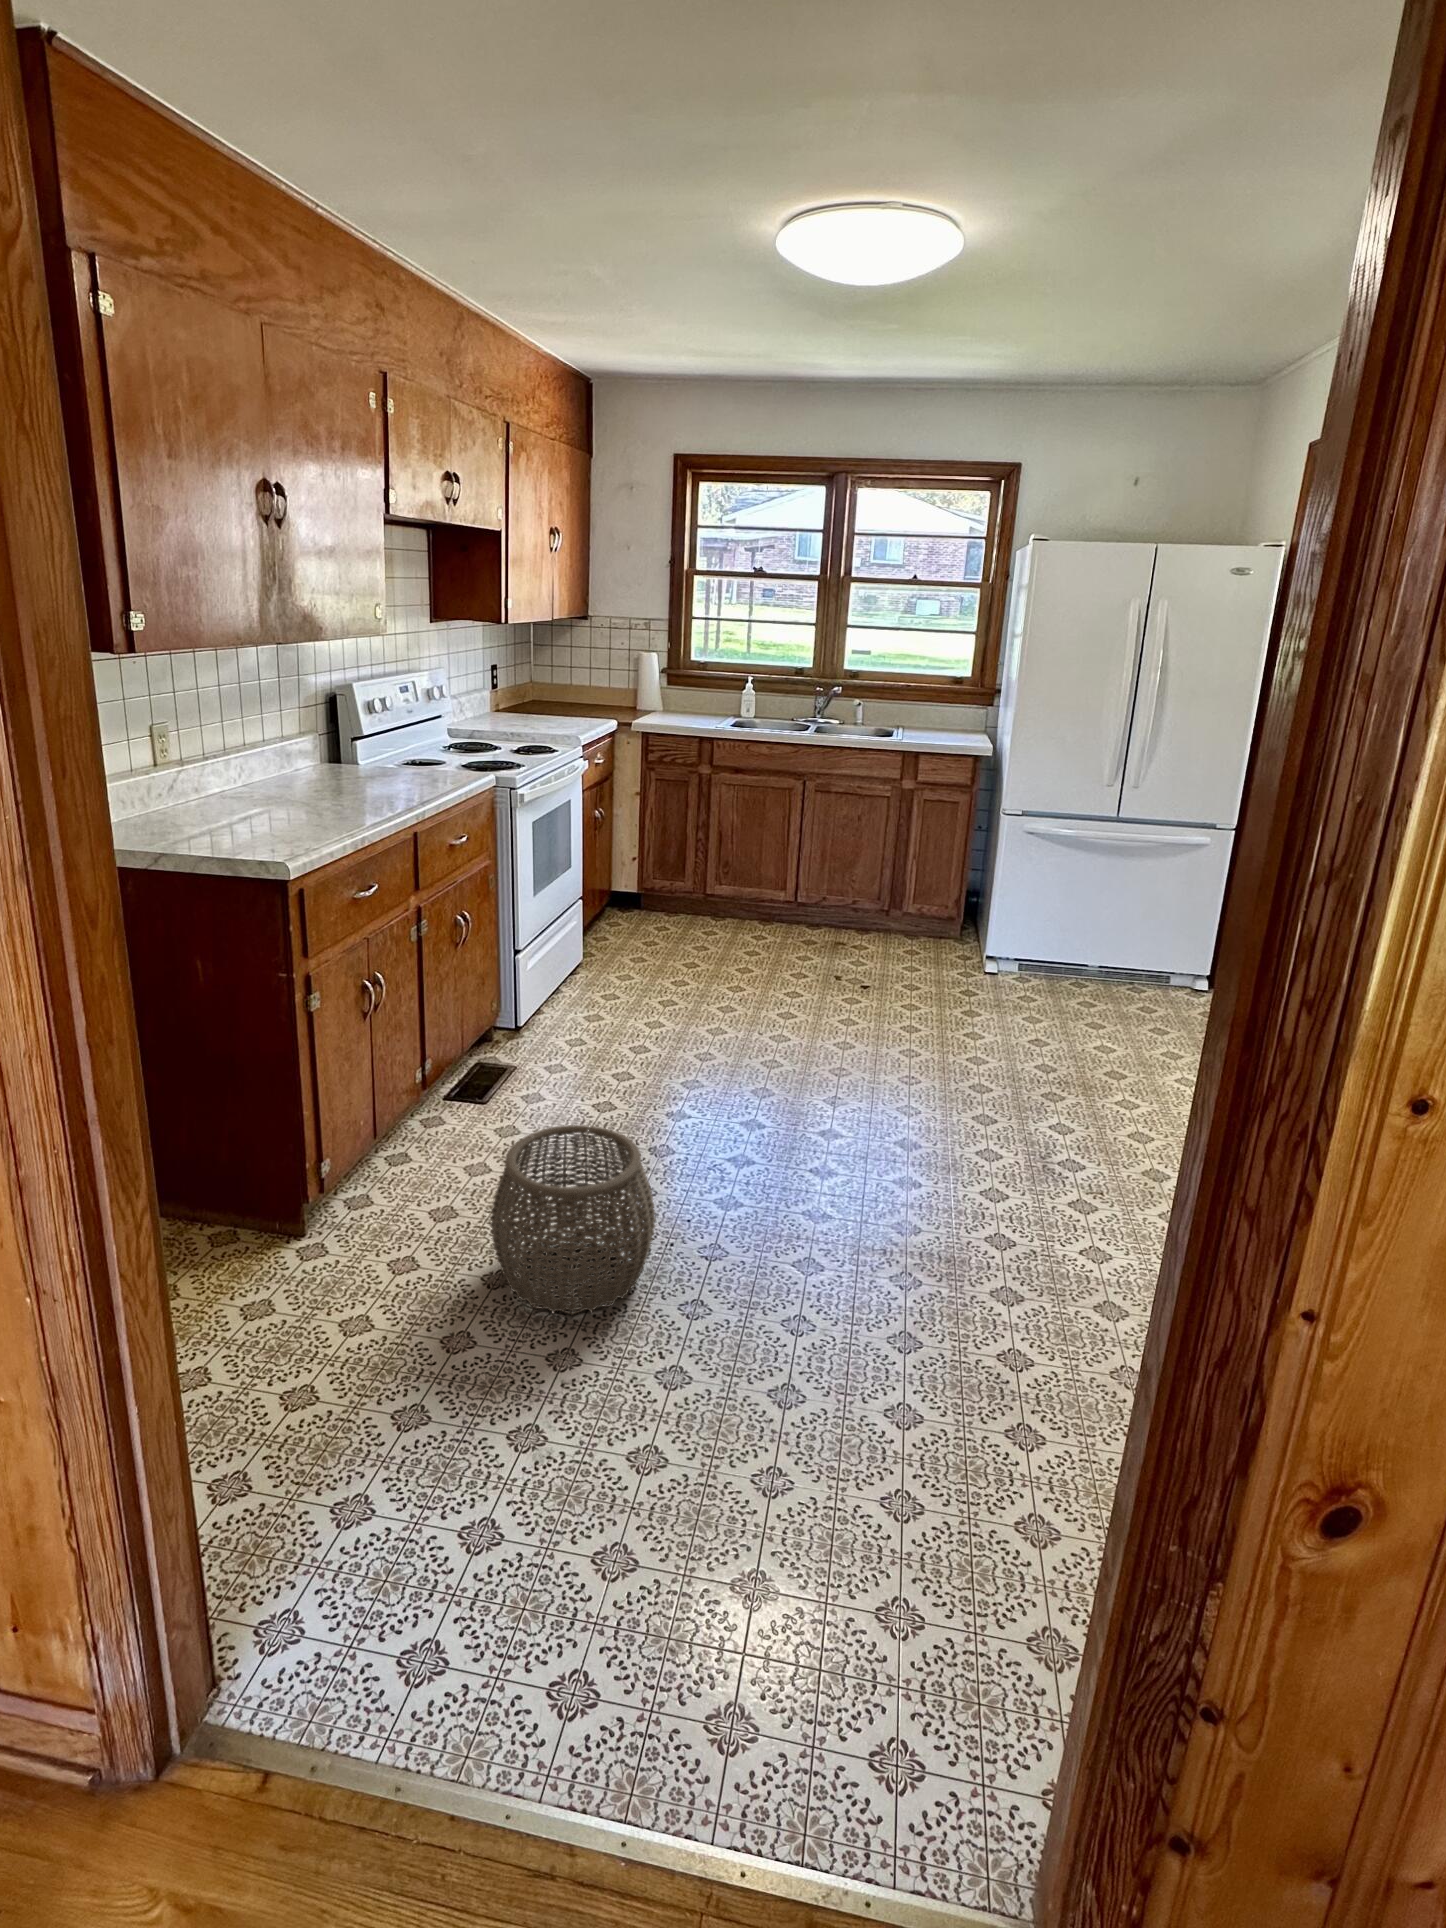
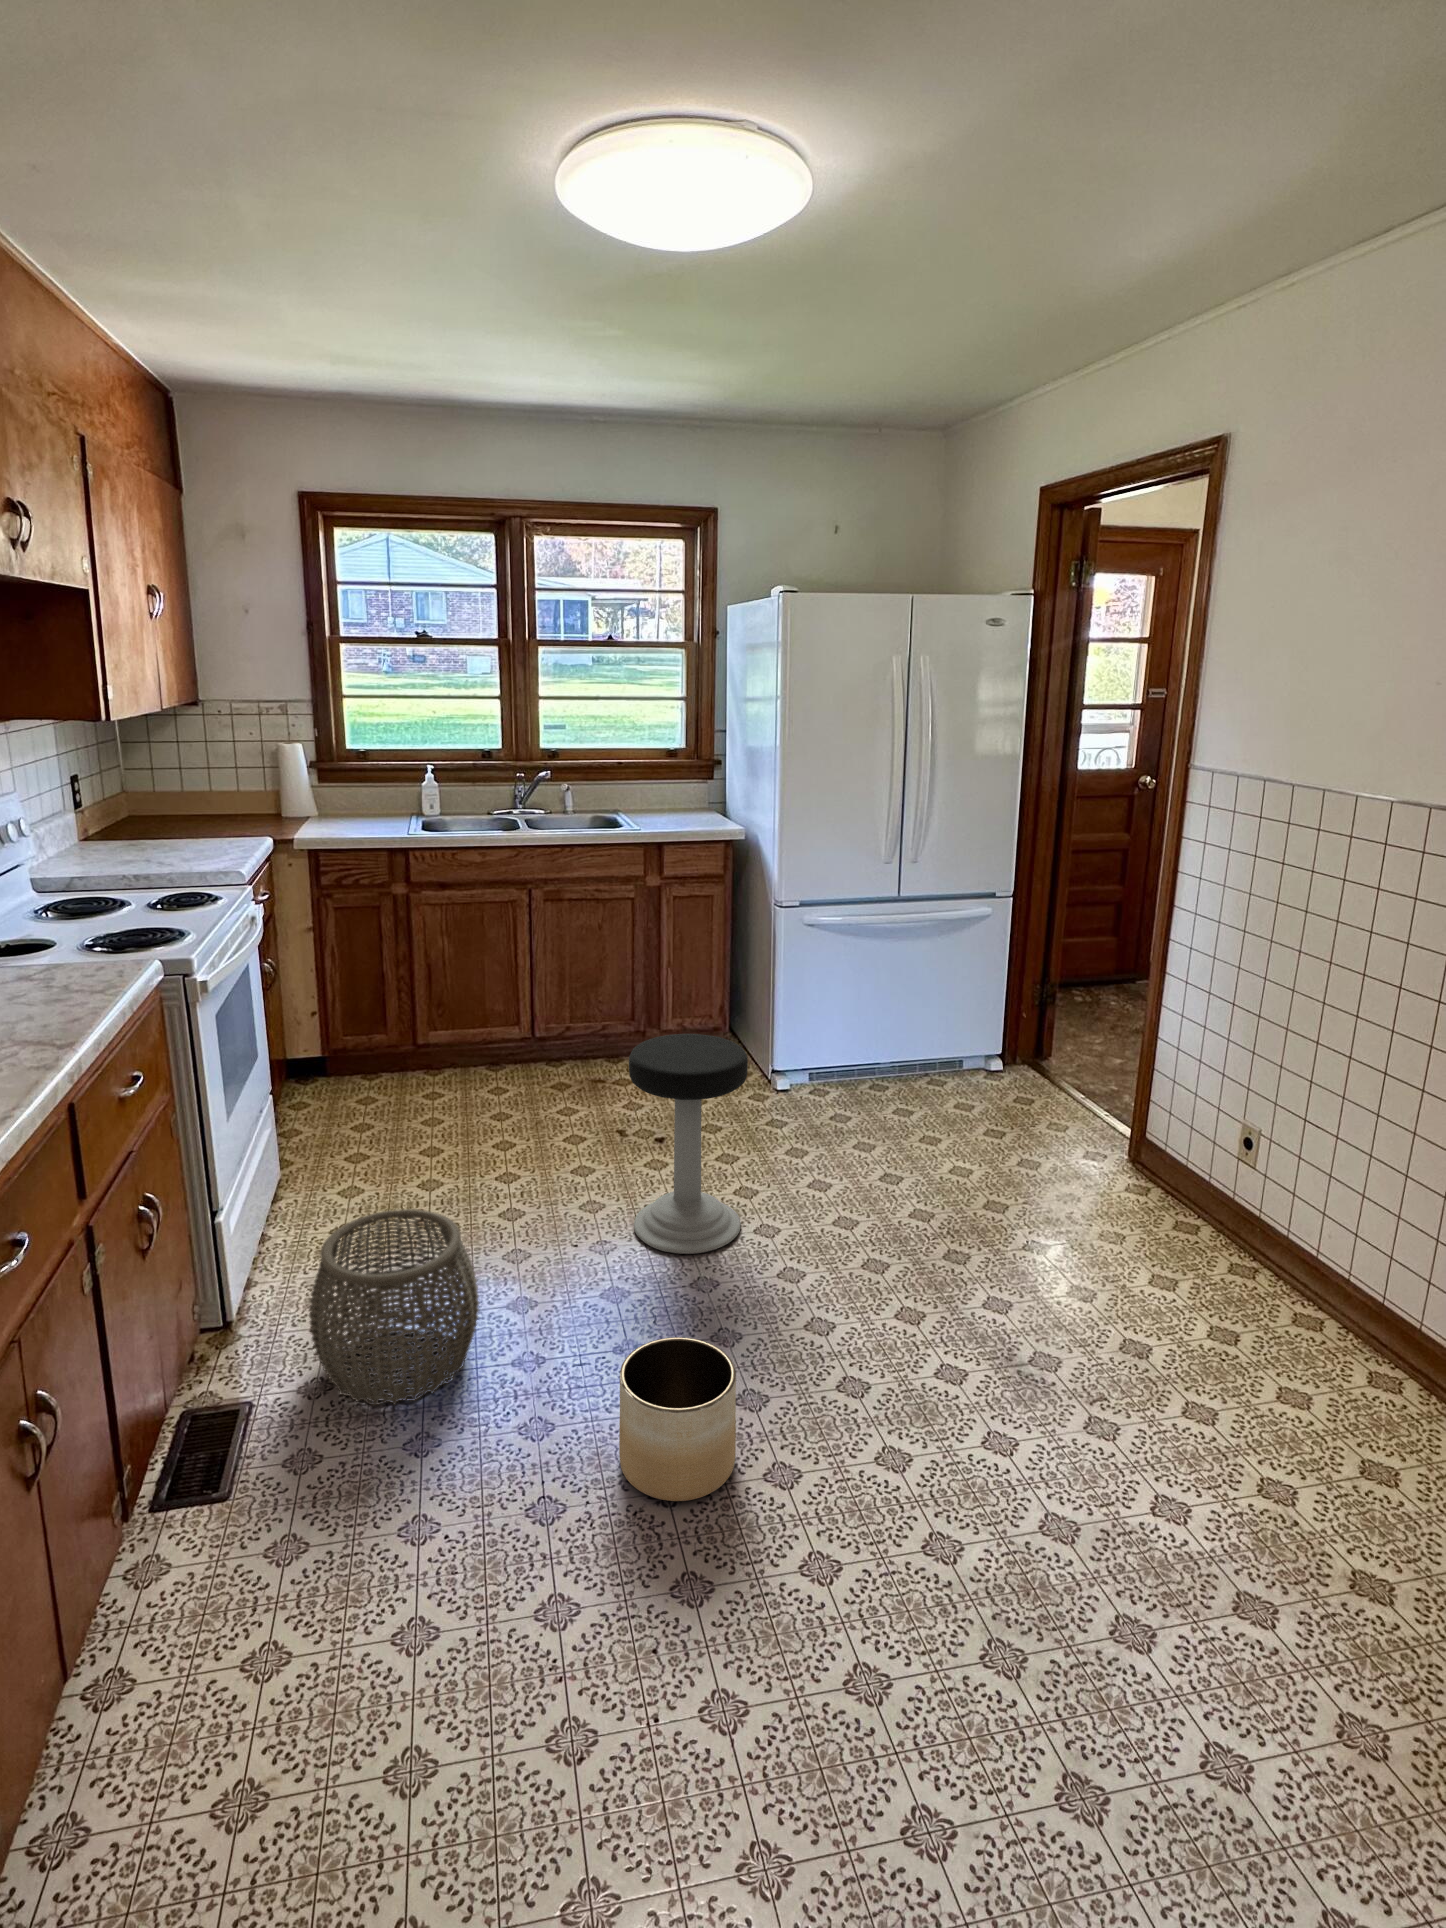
stool: none [855,999,1000,1242] -> present [629,1034,748,1254]
planter: none [734,1322,865,1499] -> present [619,1337,736,1501]

